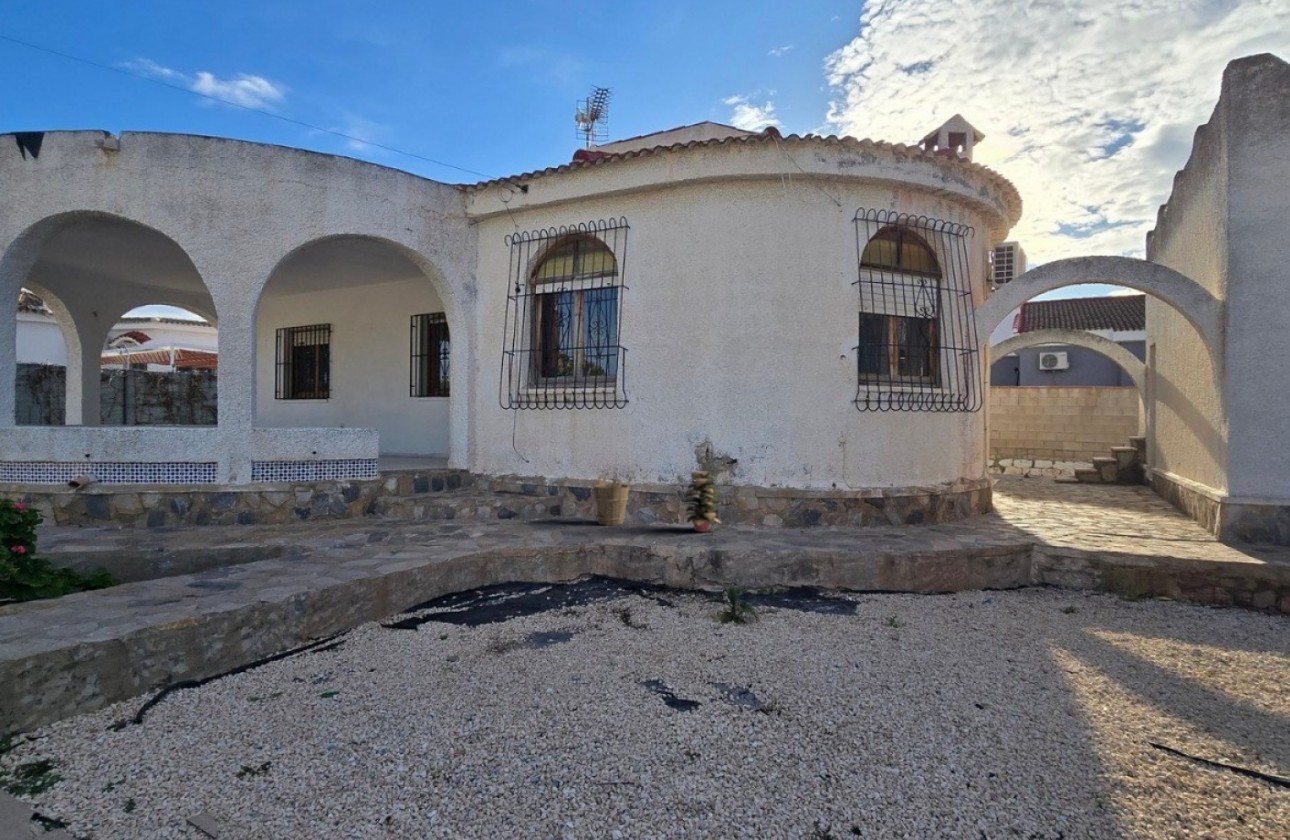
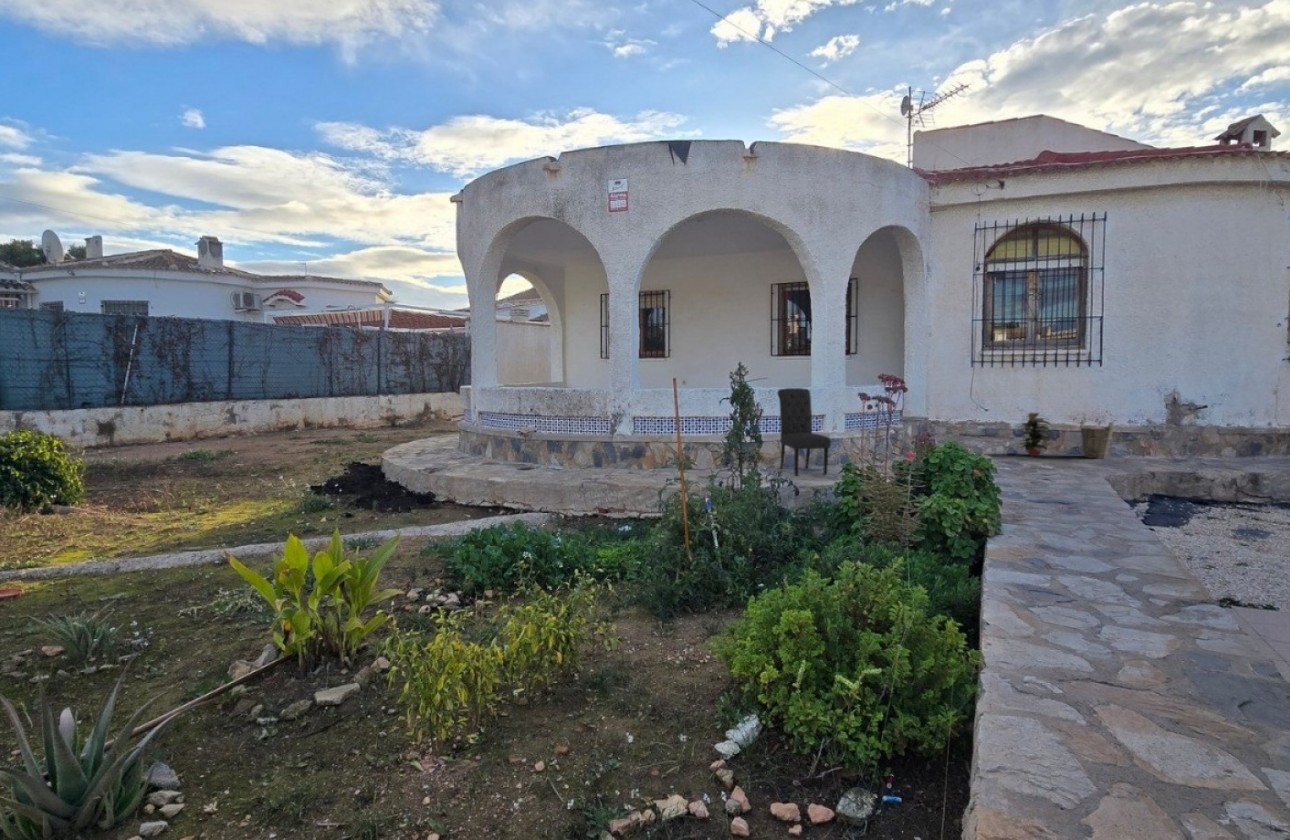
chair: none [115,429,201,538] -> present [778,388,831,476]
decorative plant: present [684,471,720,532] -> present [1021,413,1050,456]

